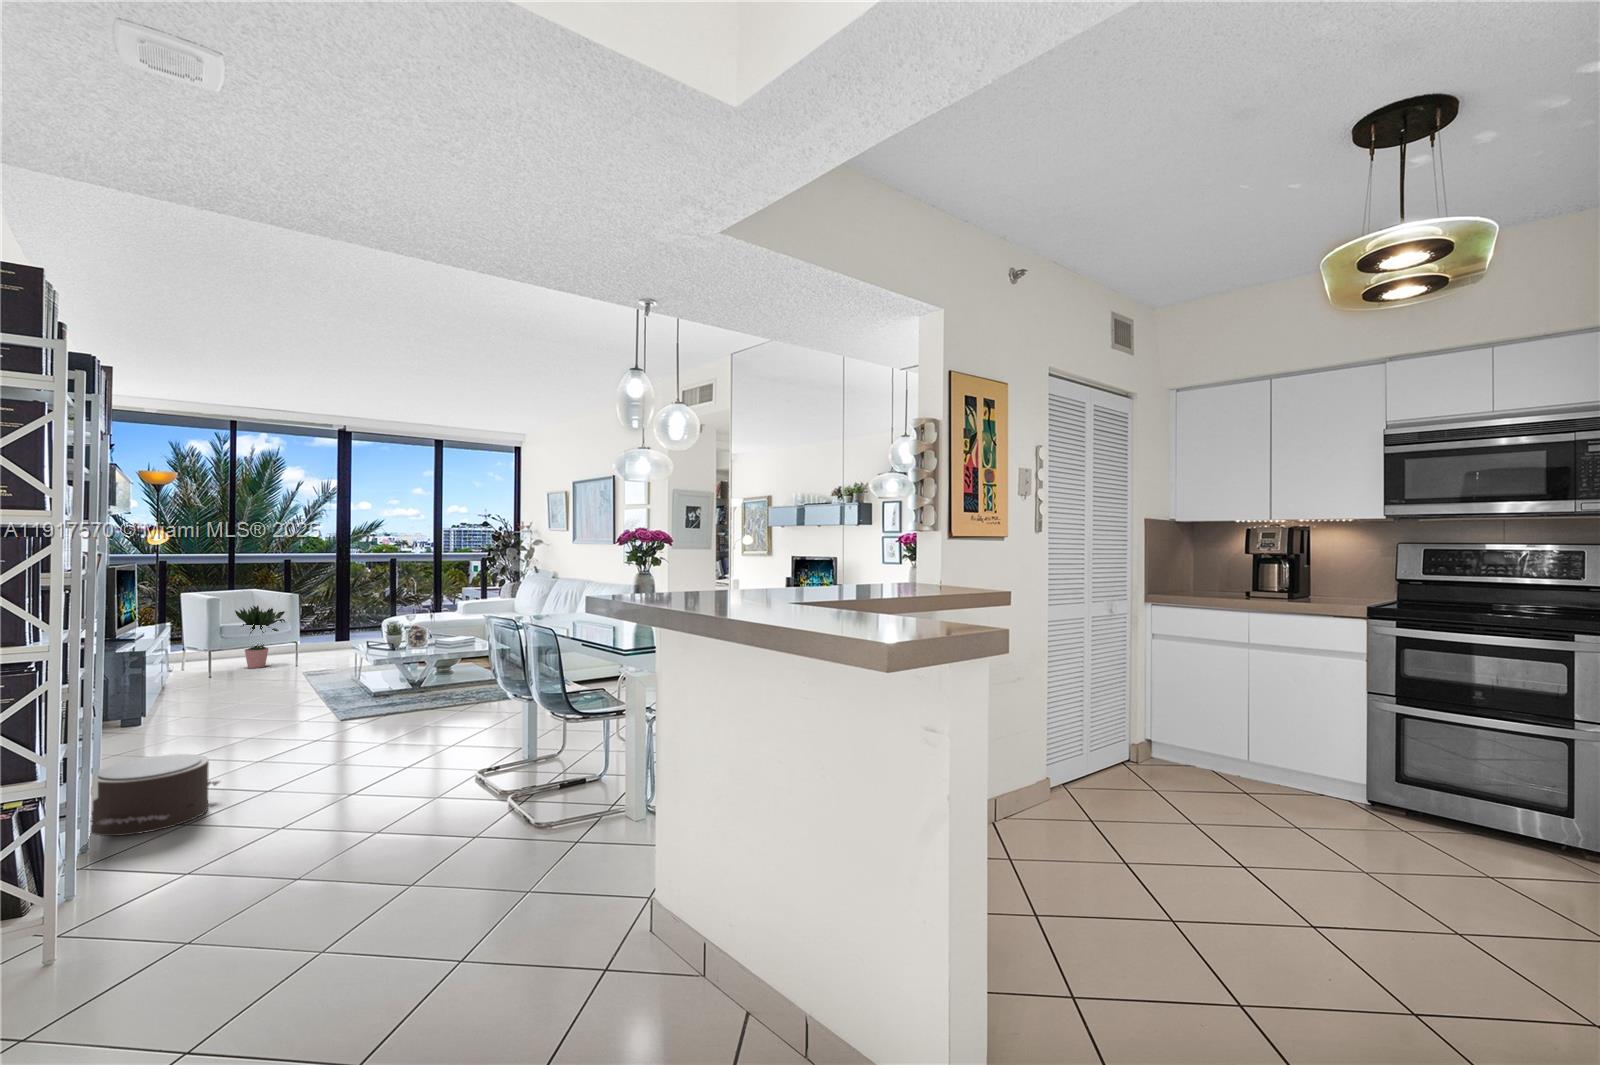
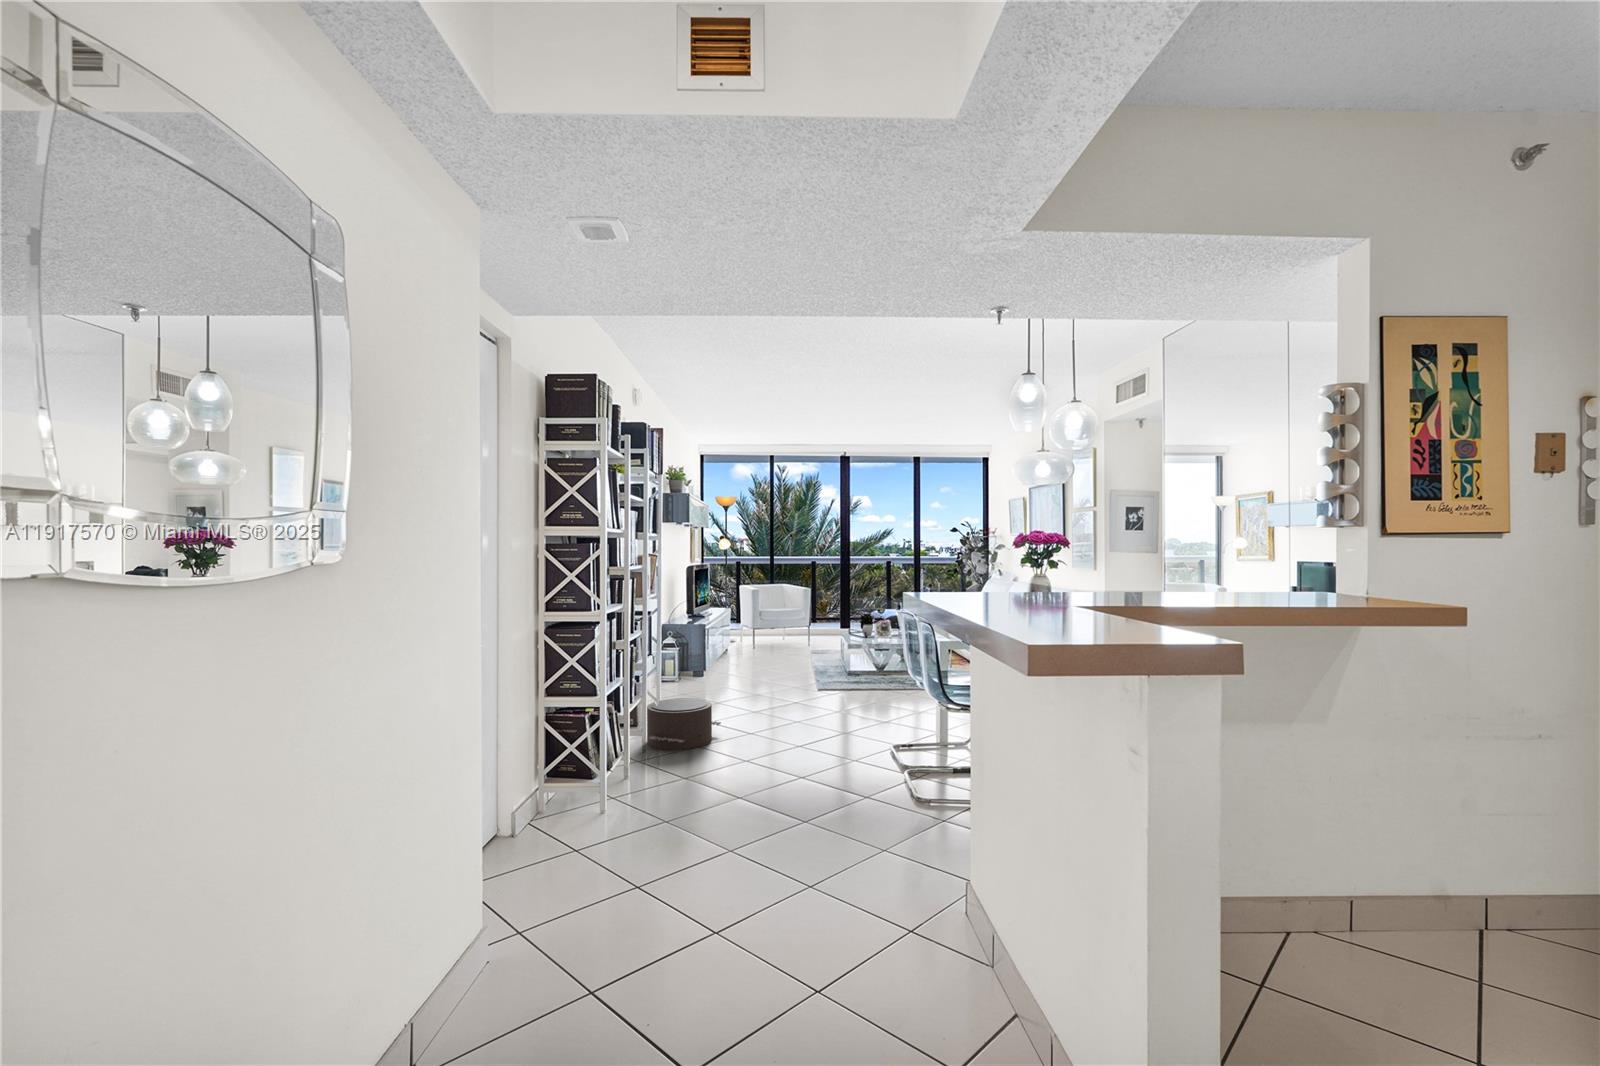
potted plant: present [235,606,285,668] -> none [767,596,802,645]

